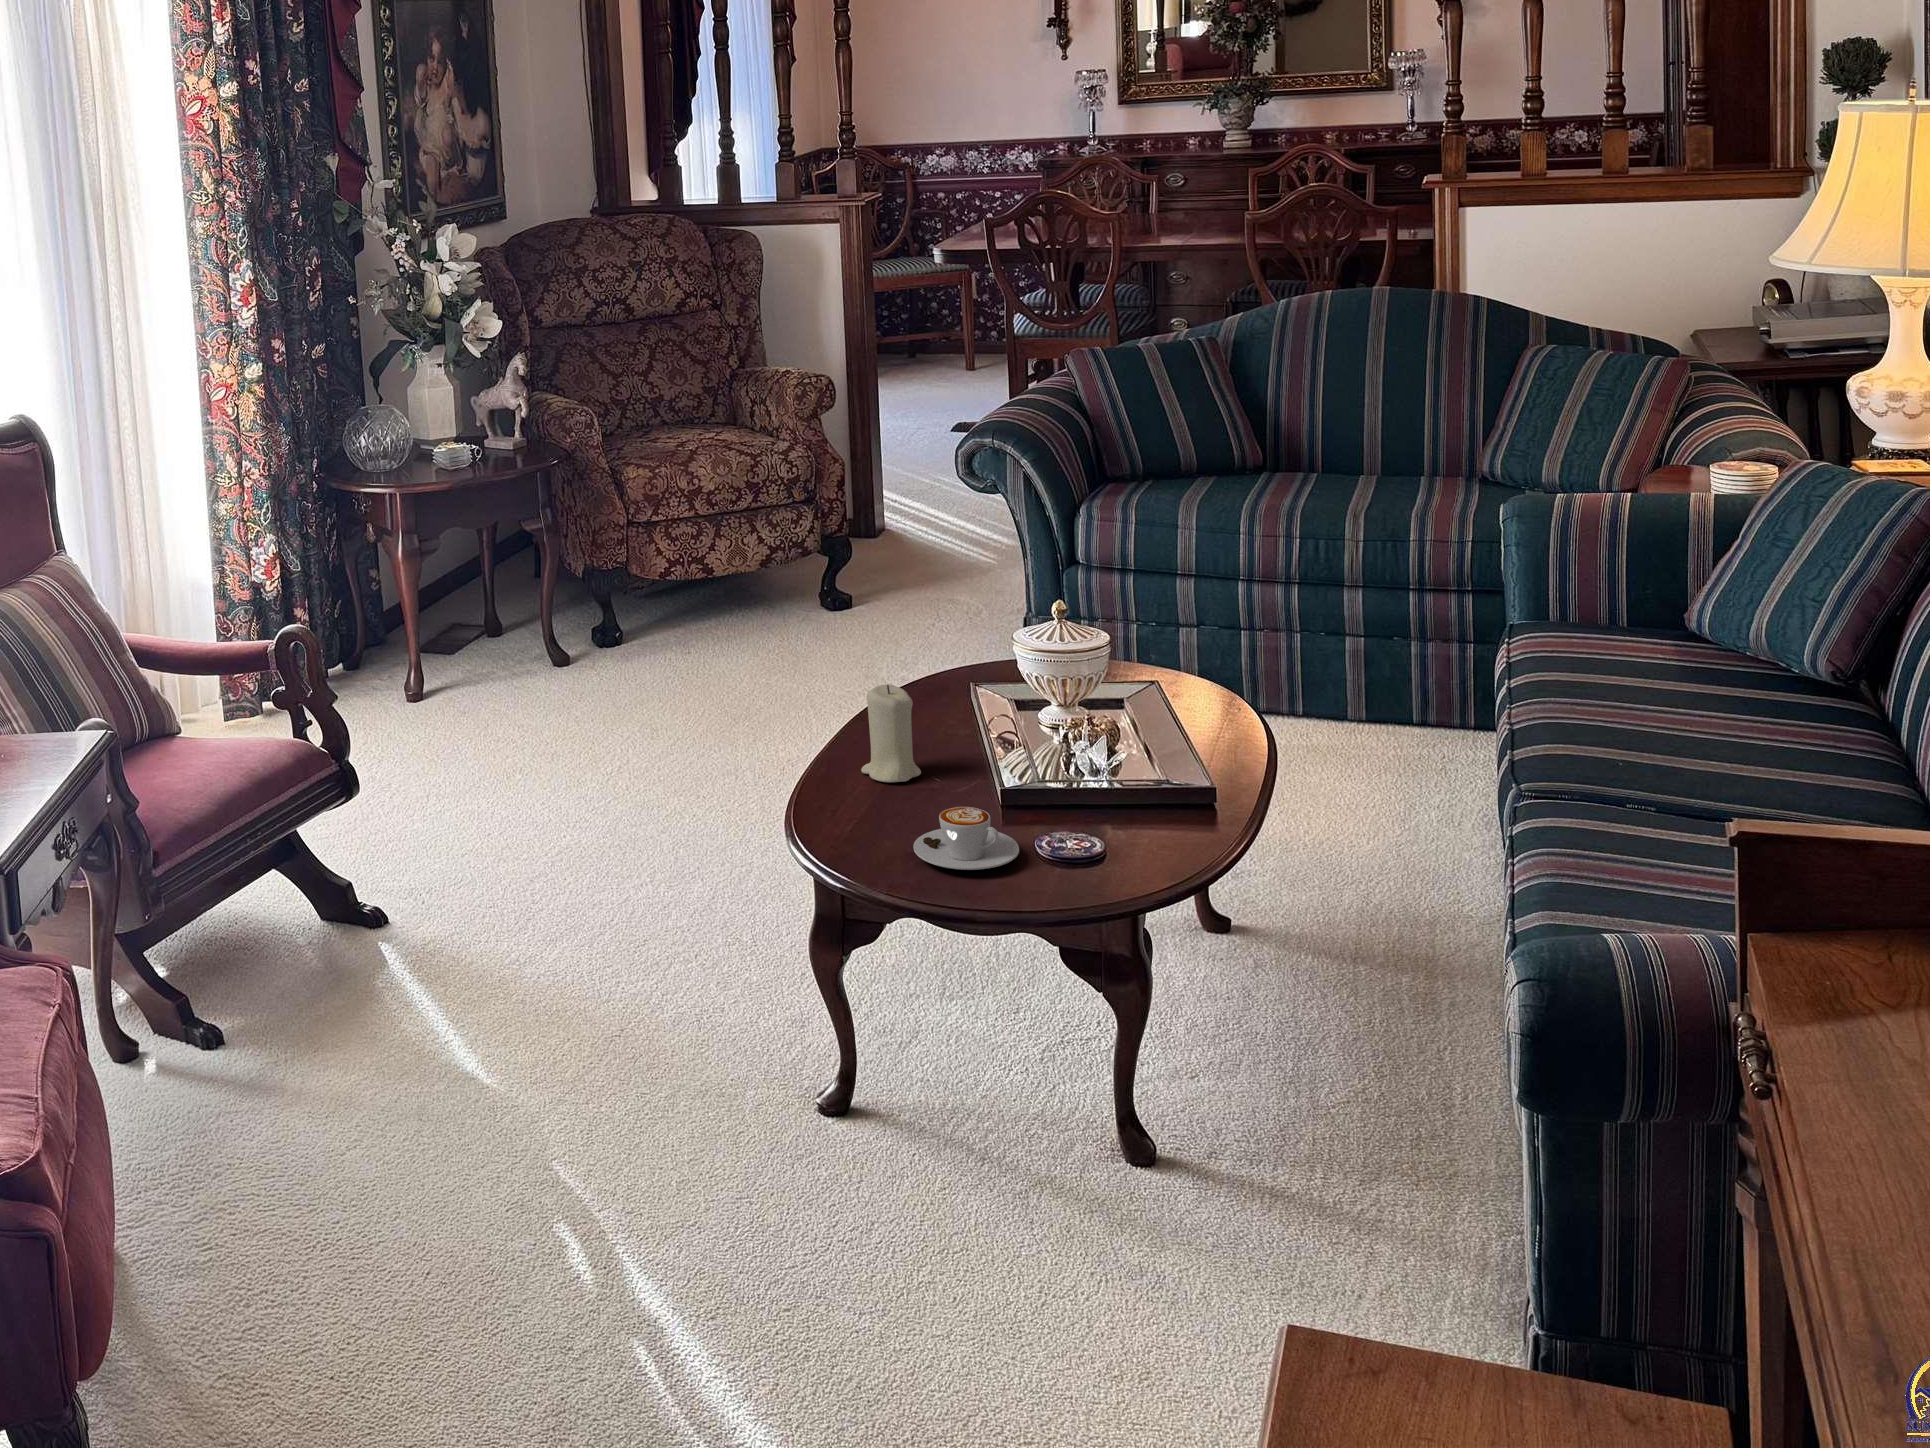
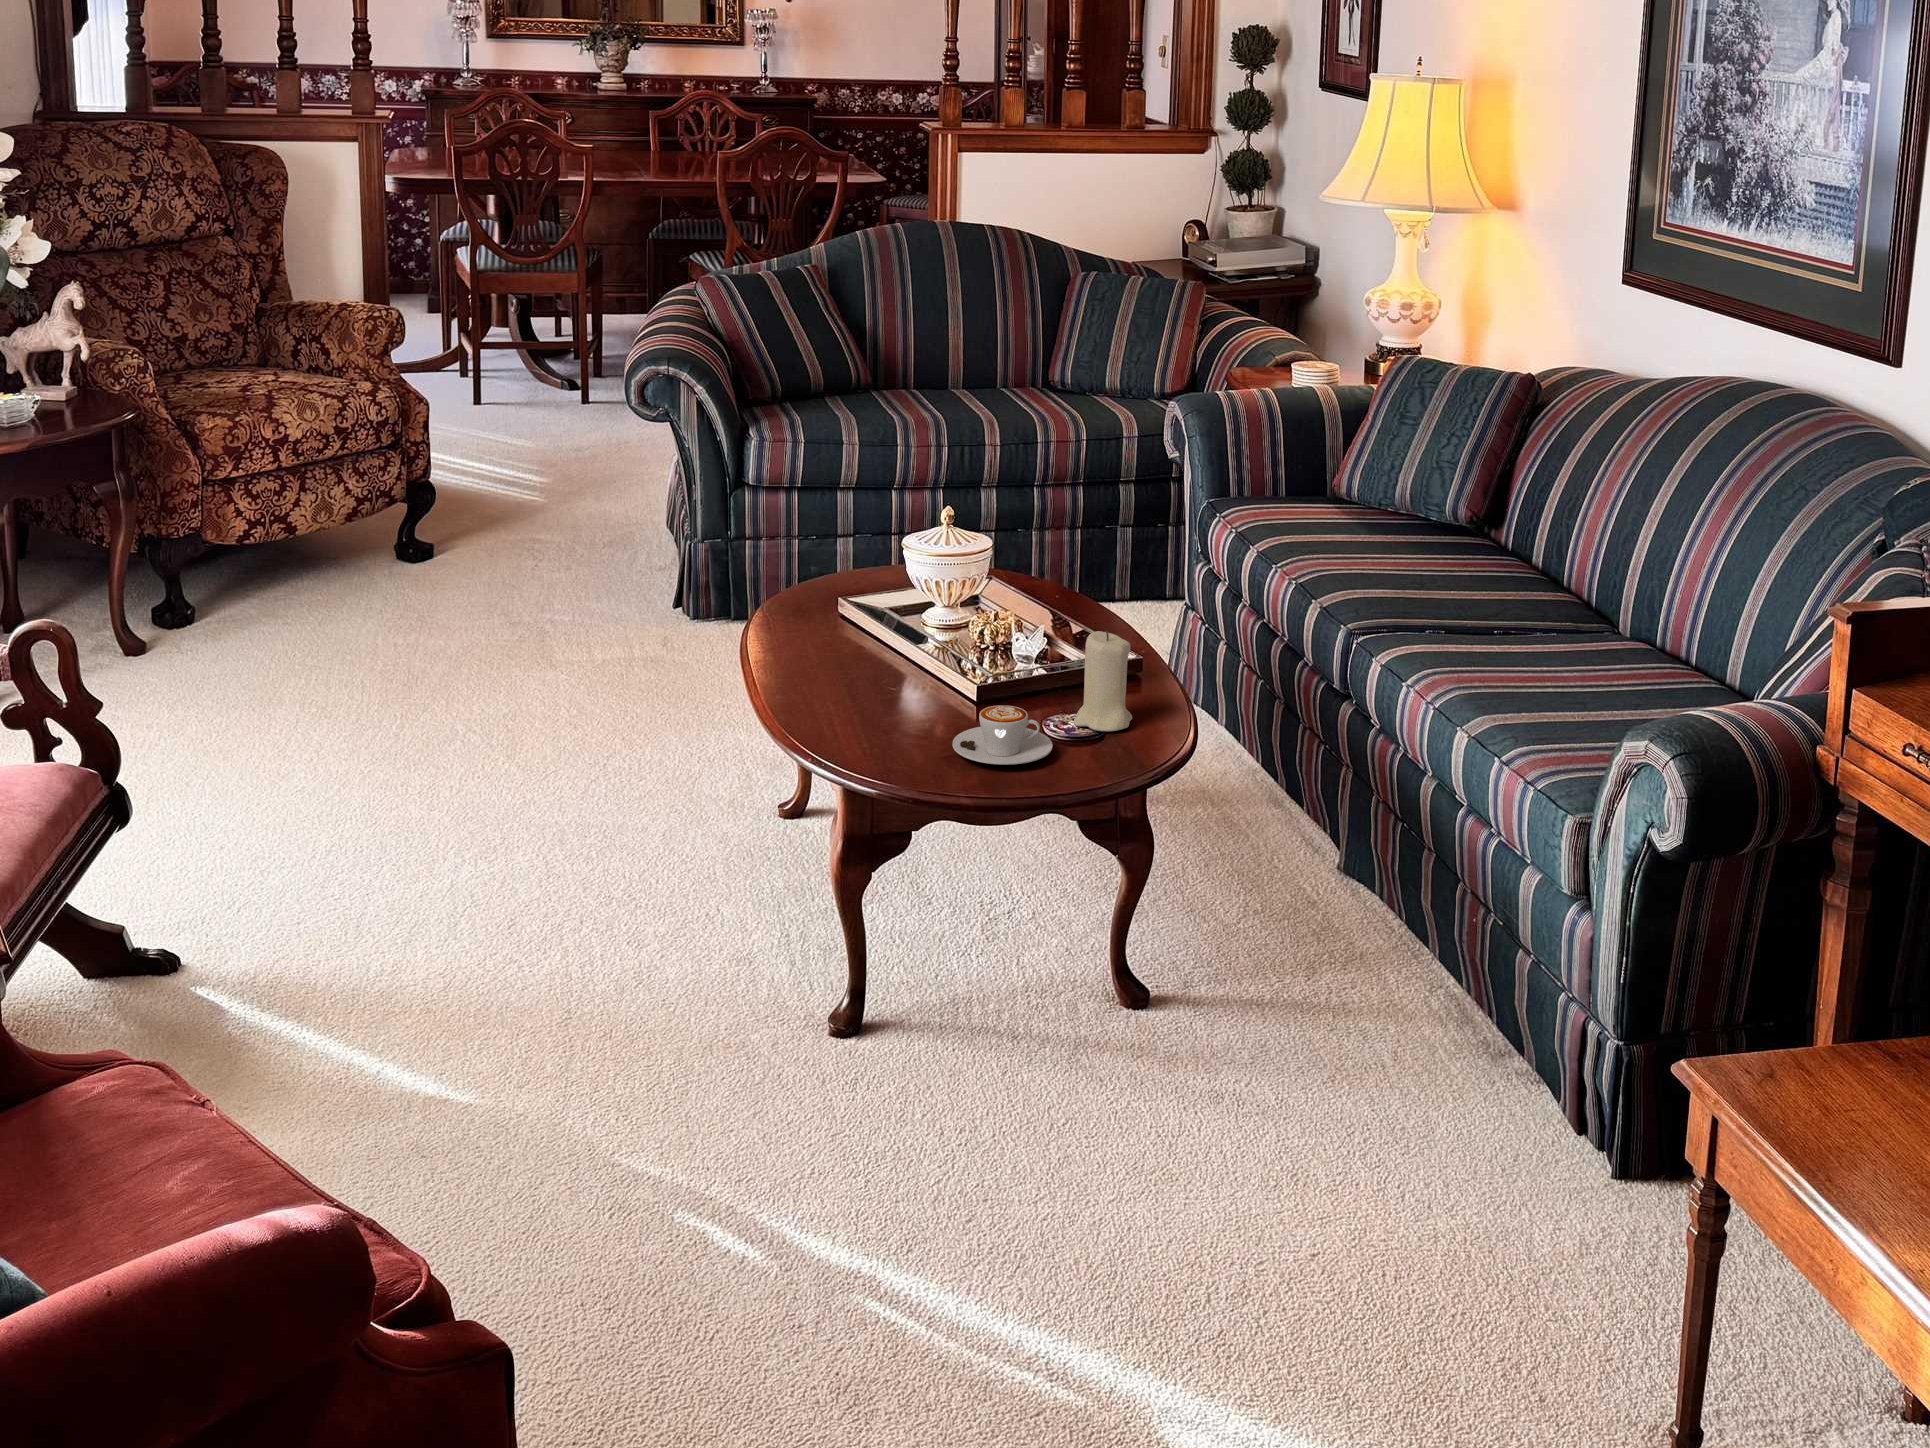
candle: present [861,684,921,782] -> present [1073,631,1132,731]

